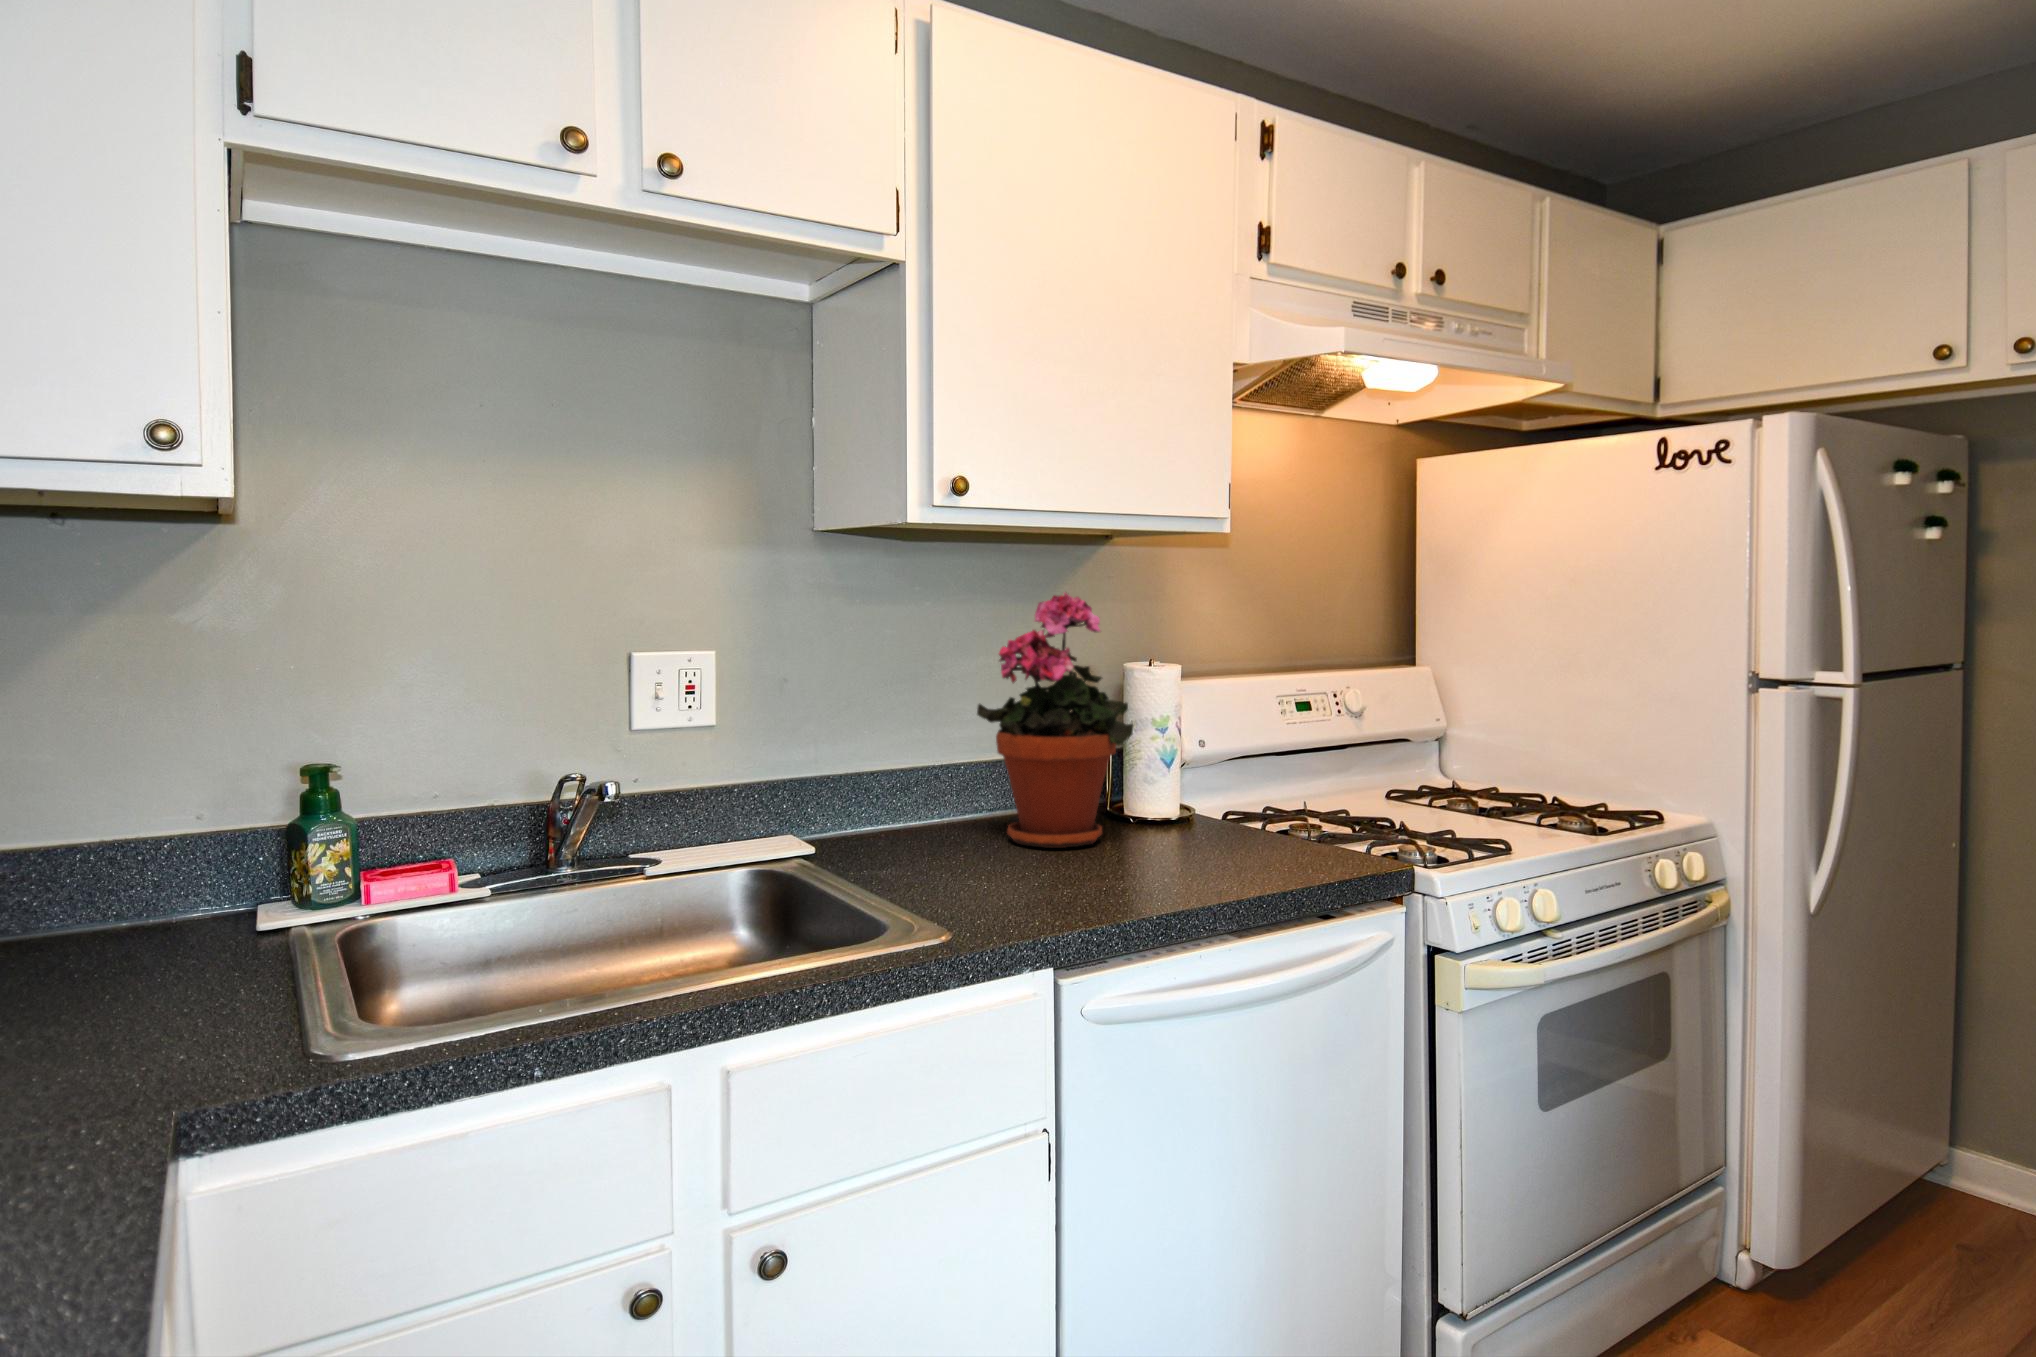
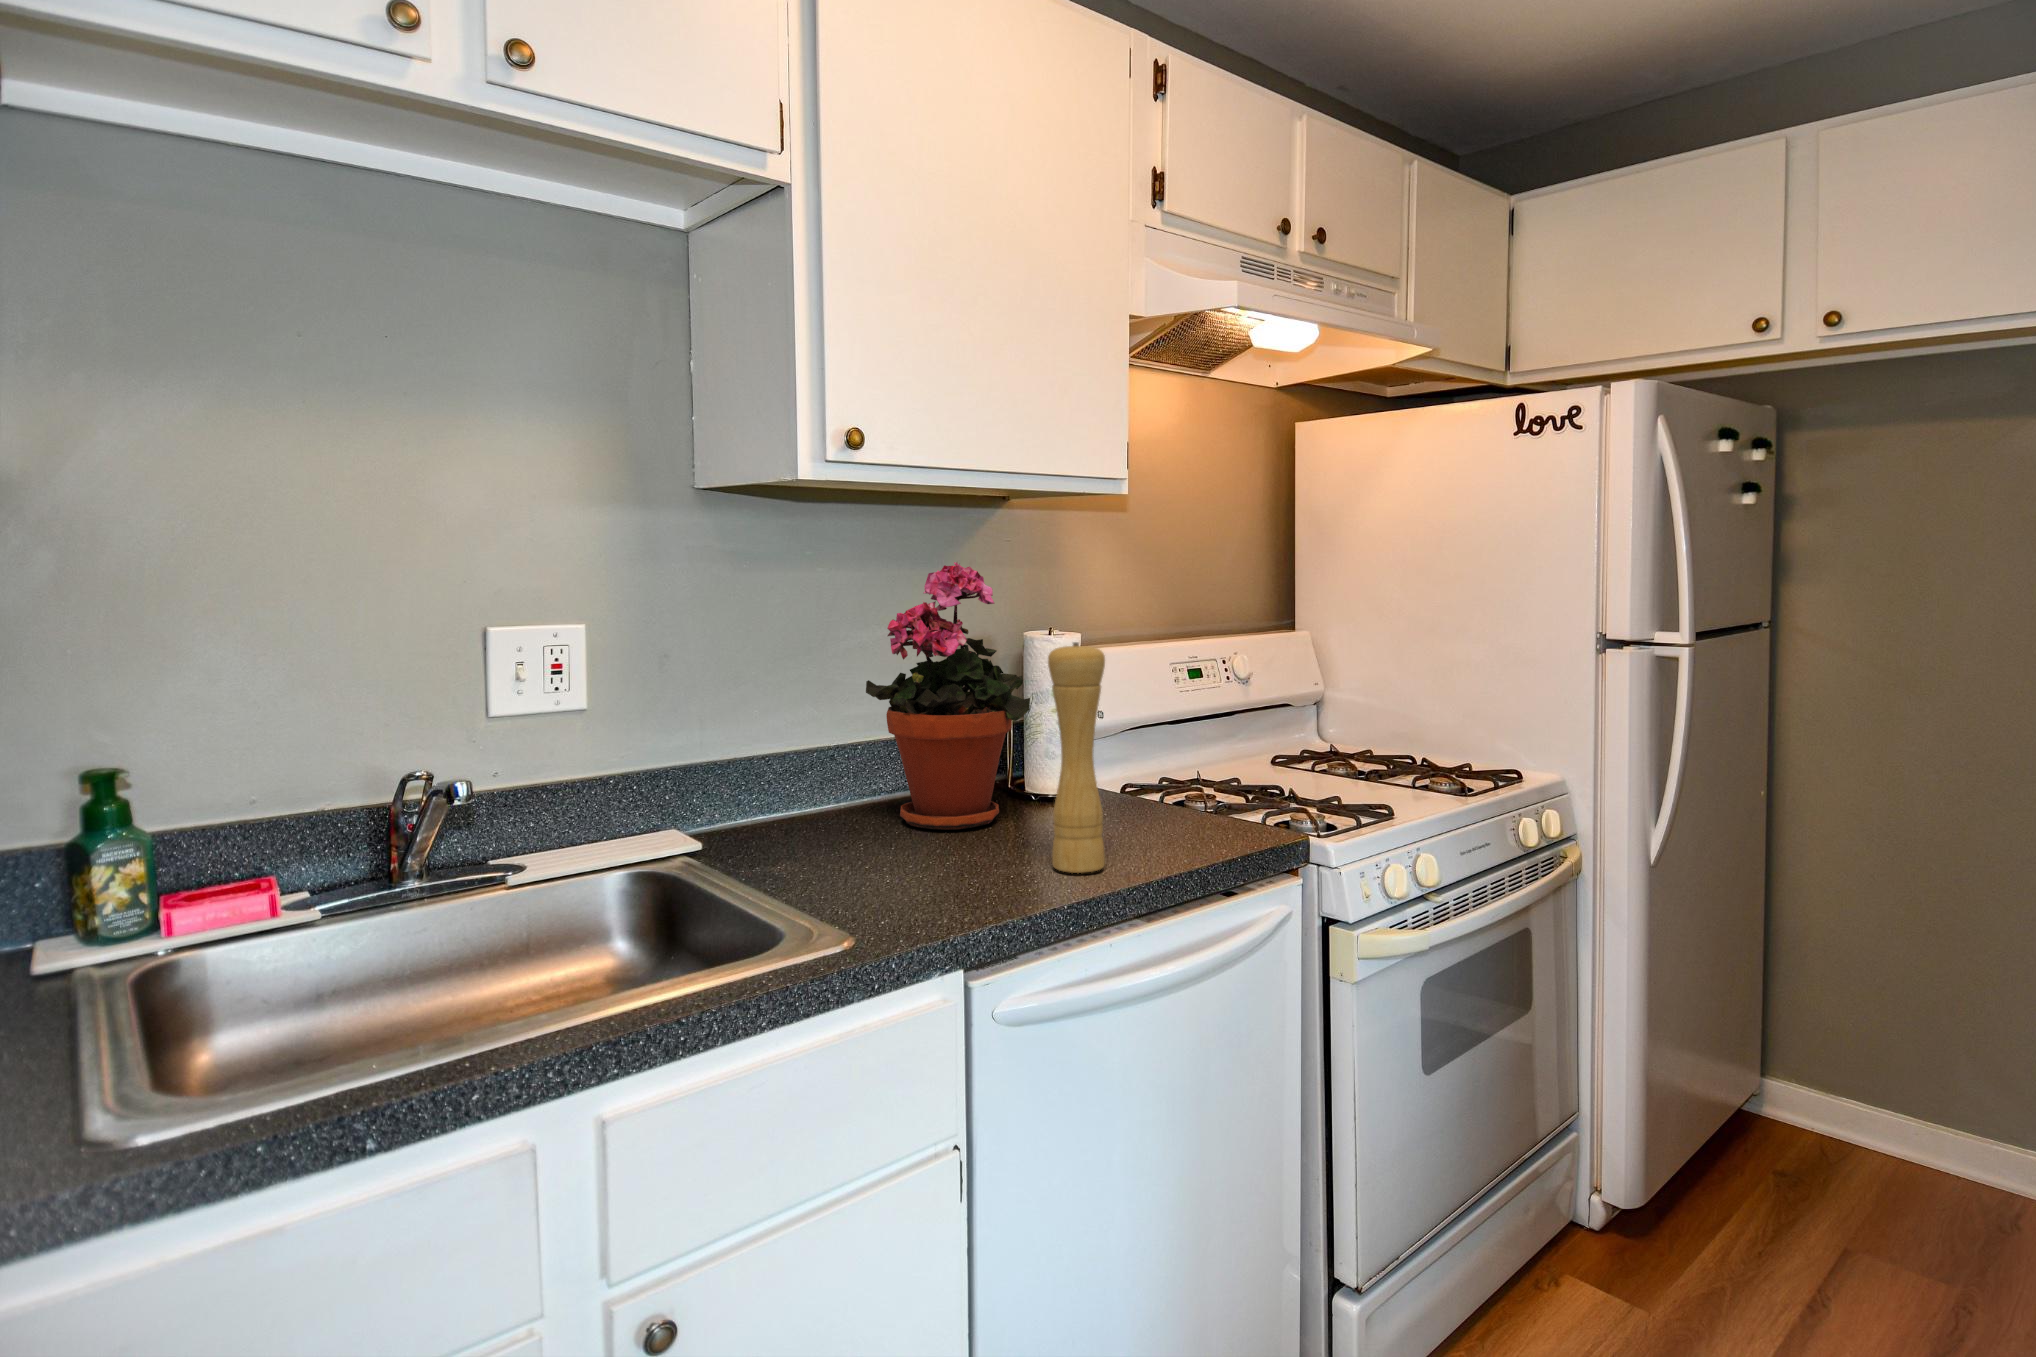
pepper mill: none [1146,667,1201,888] -> present [1048,642,1105,873]

